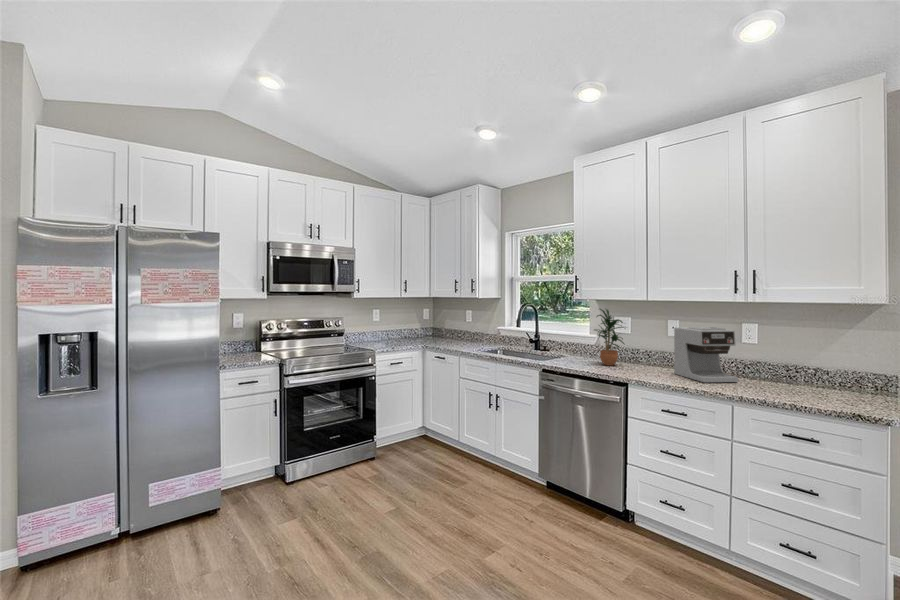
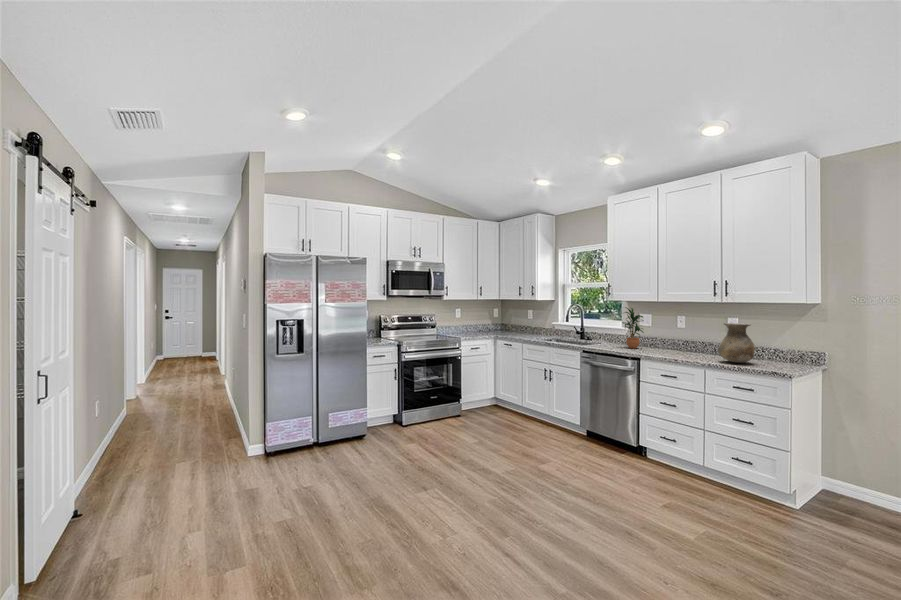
coffee maker: present [674,327,738,383] -> none [677,320,718,357]
vase: none [748,333,807,394] -> present [718,323,755,363]

